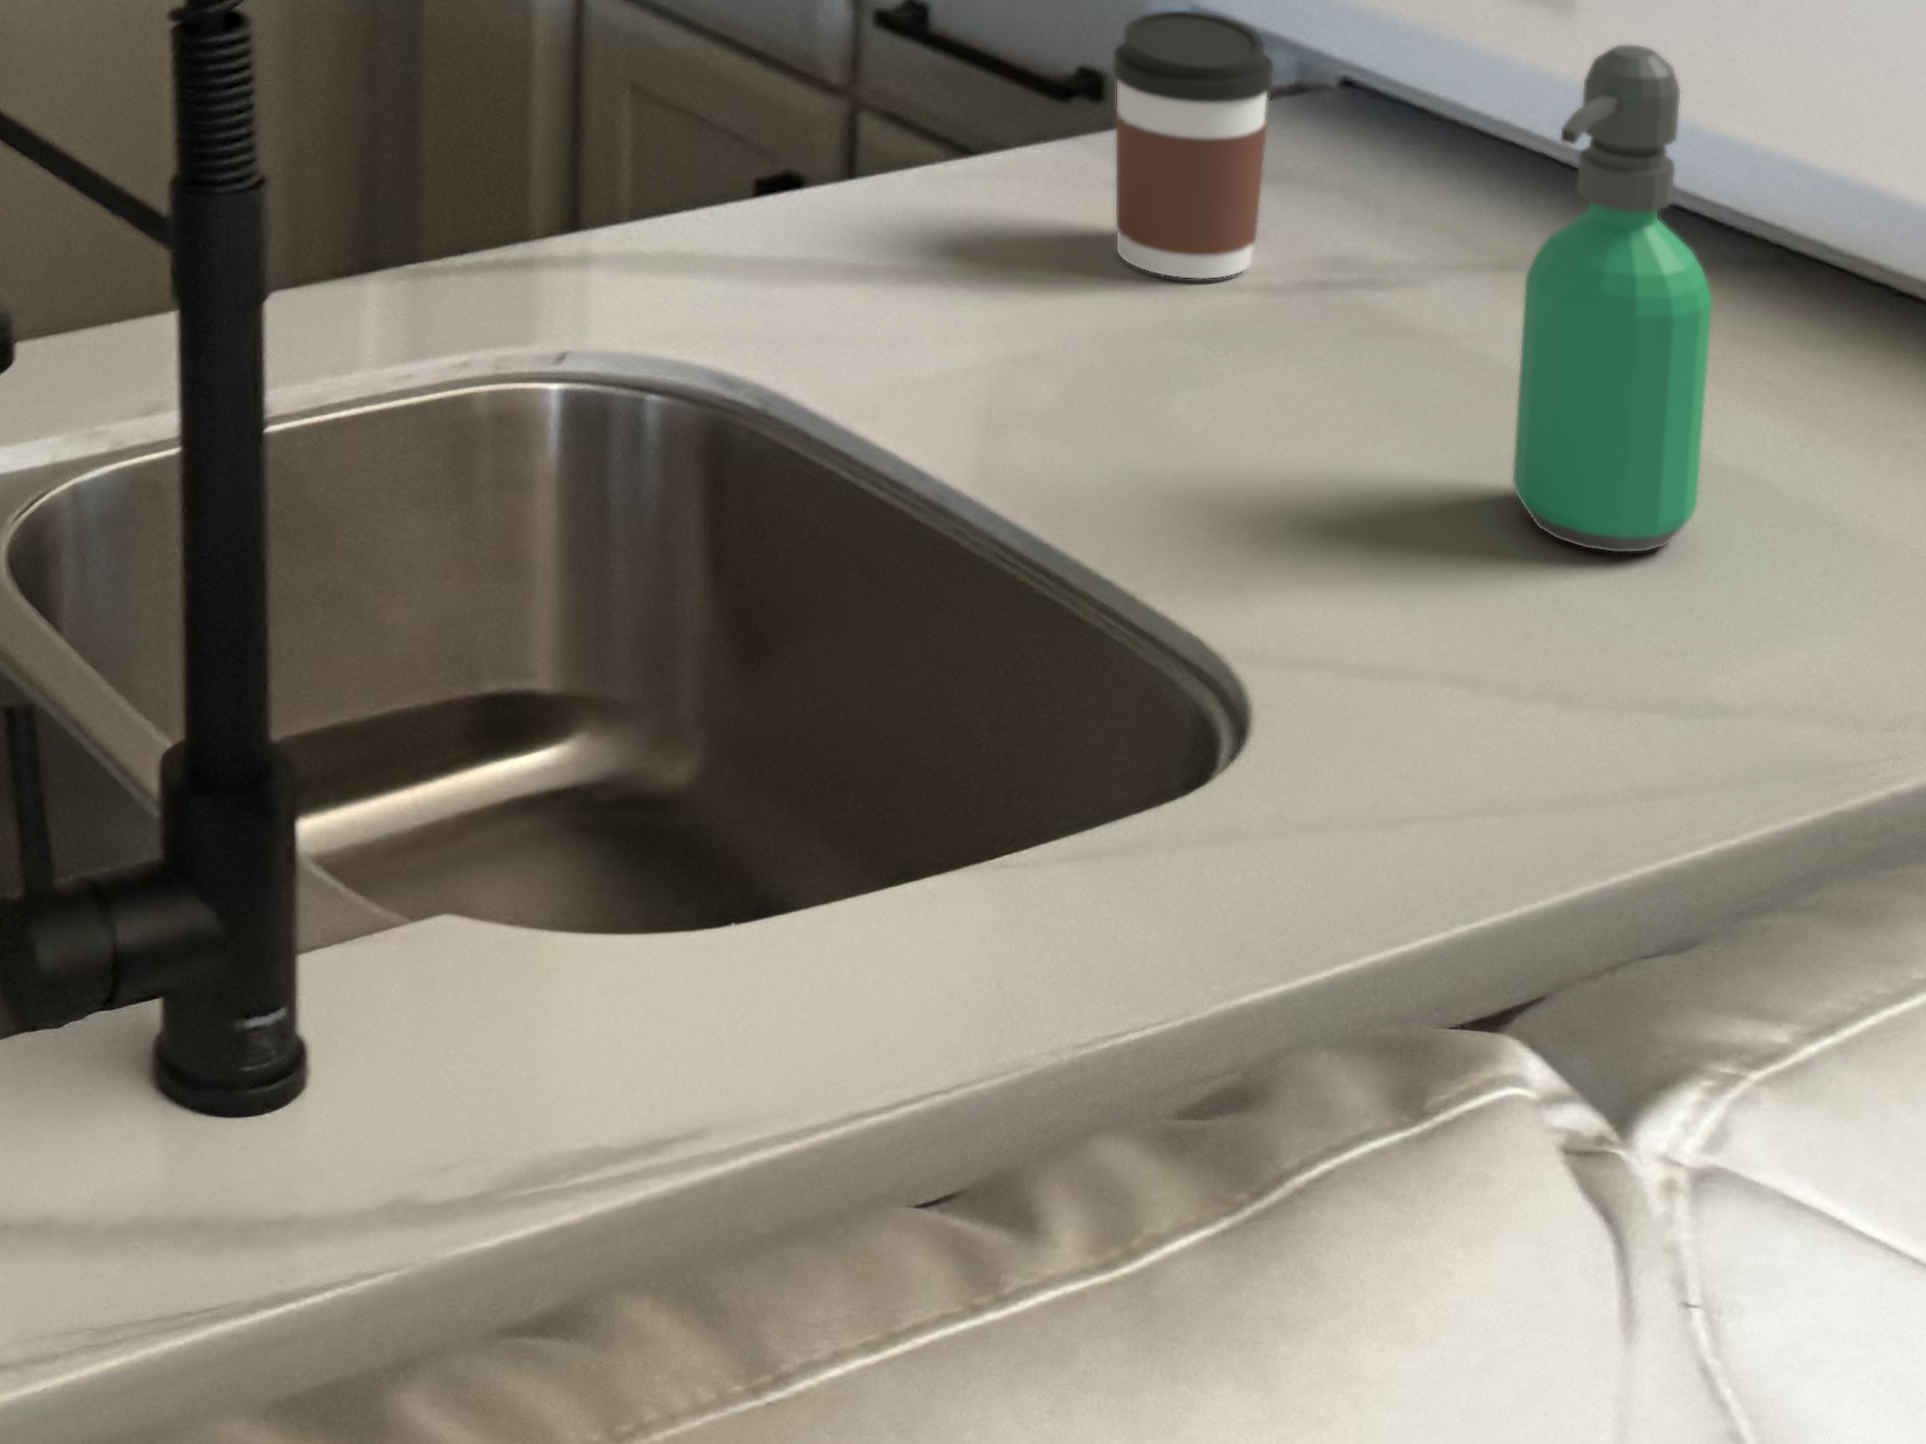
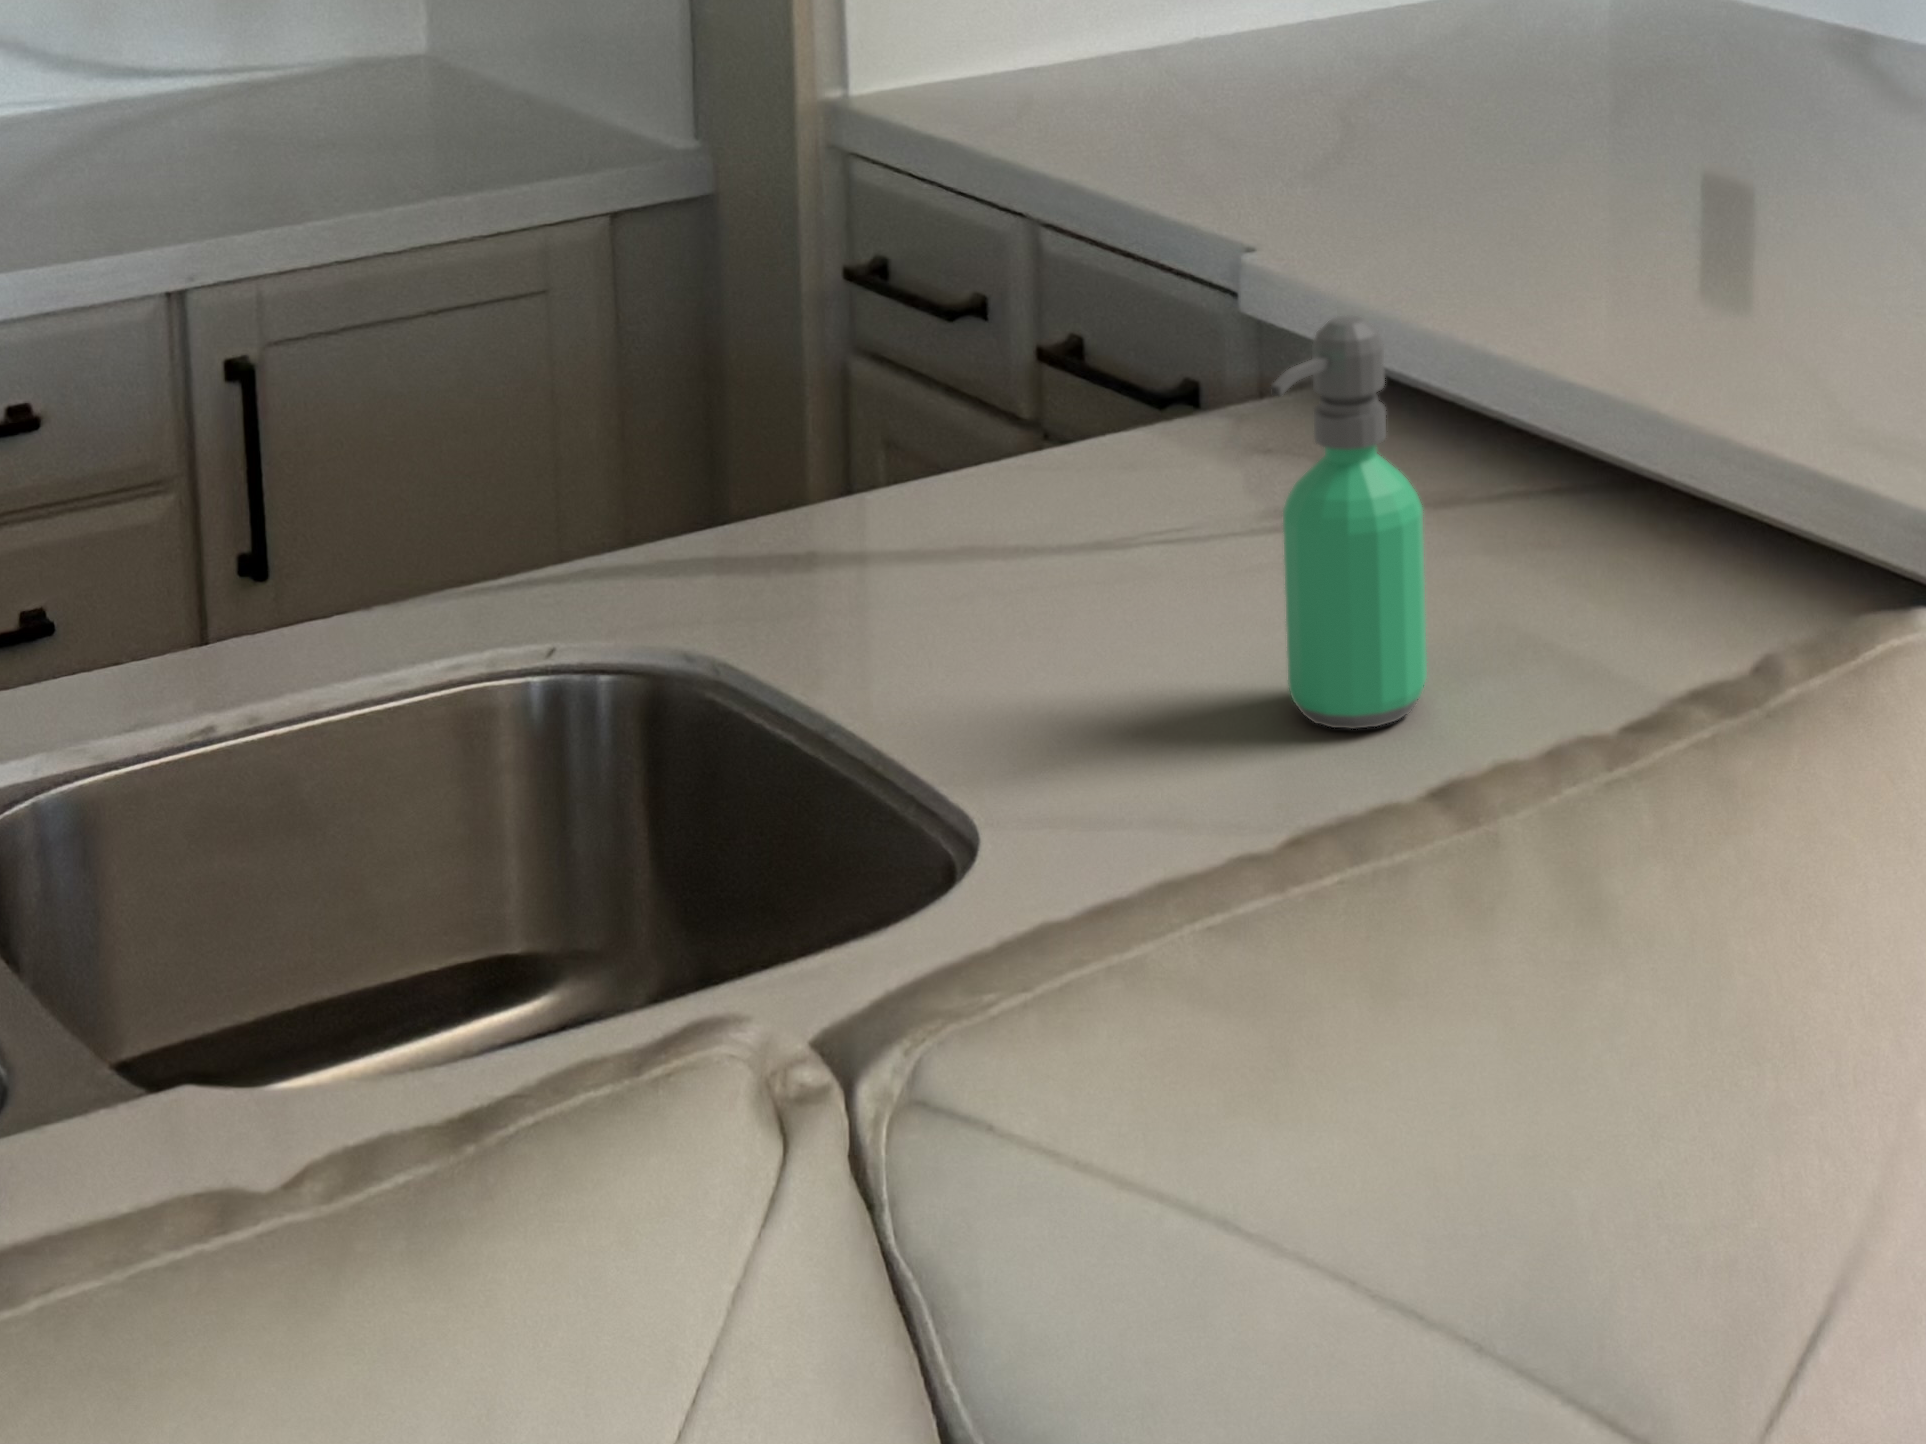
coffee cup: present [1113,11,1273,279] -> none [1065,322,1196,547]

